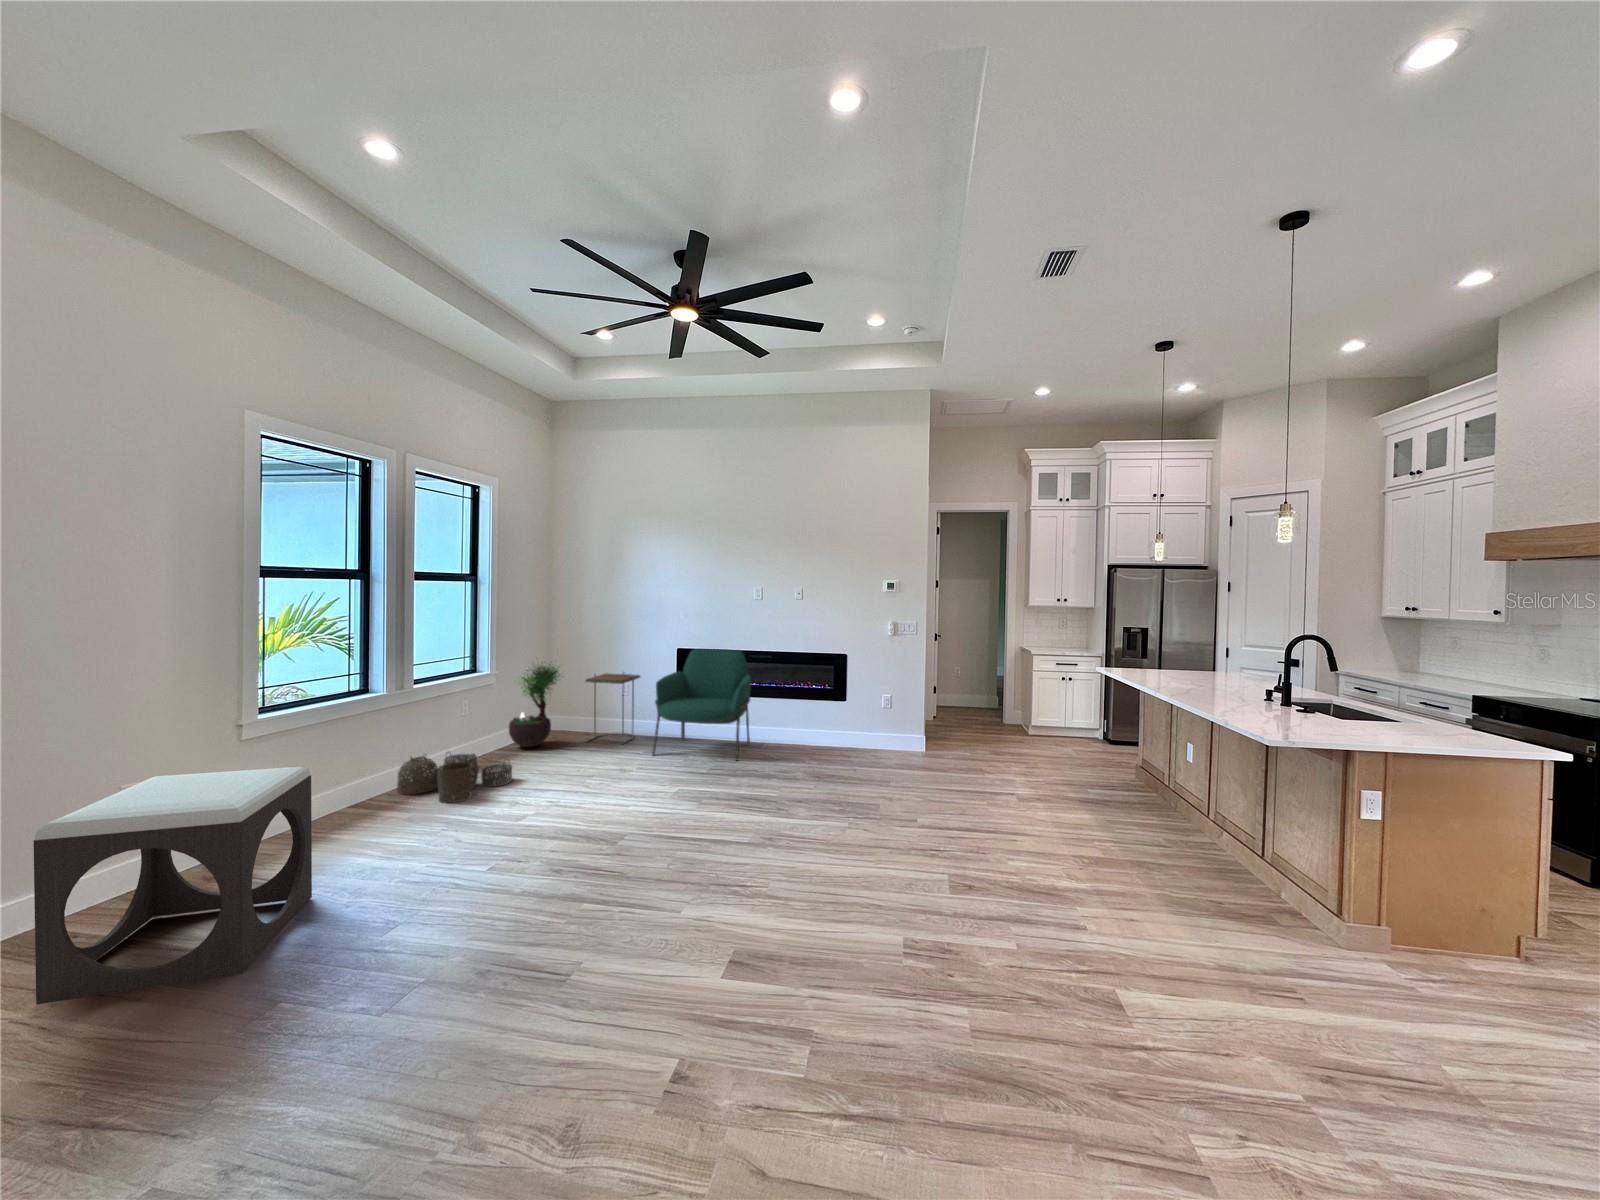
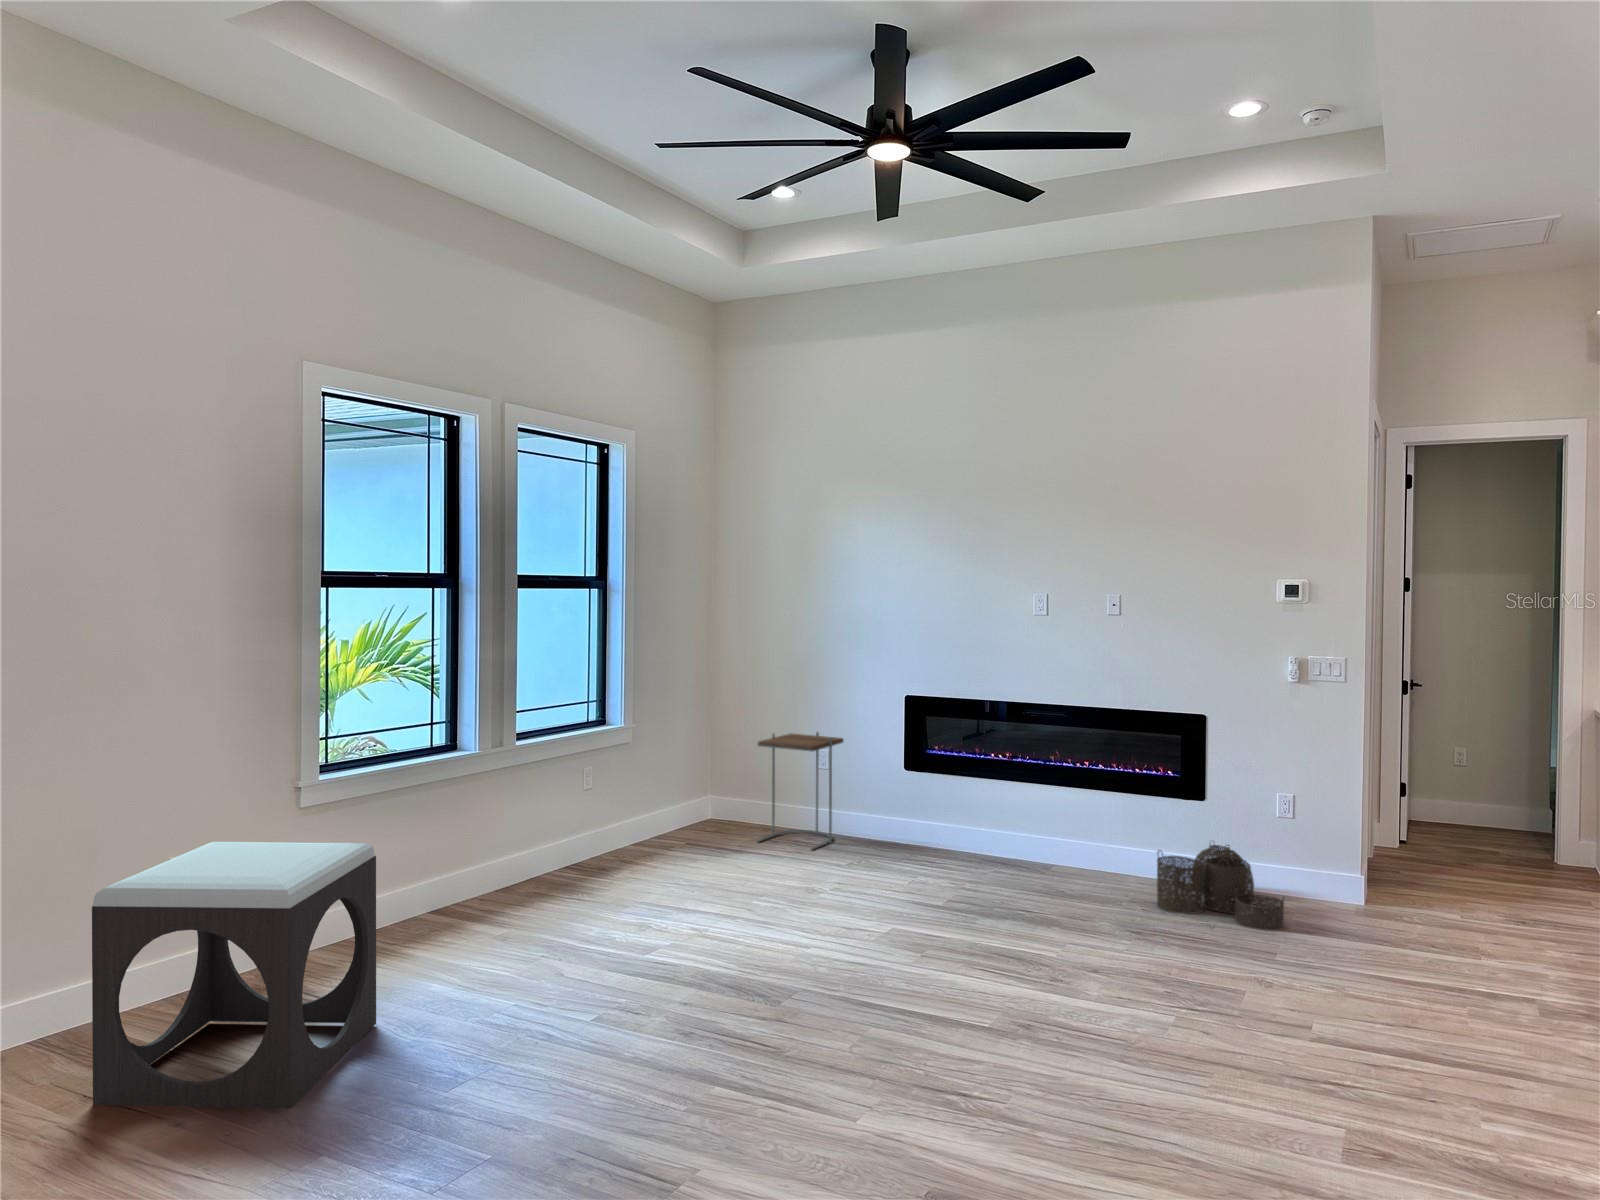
armchair: present [652,649,751,761] -> none [856,698,1023,893]
potted tree: present [509,665,560,747] -> none [647,704,728,843]
woven basket: present [397,752,512,803] -> present [1157,845,1284,931]

